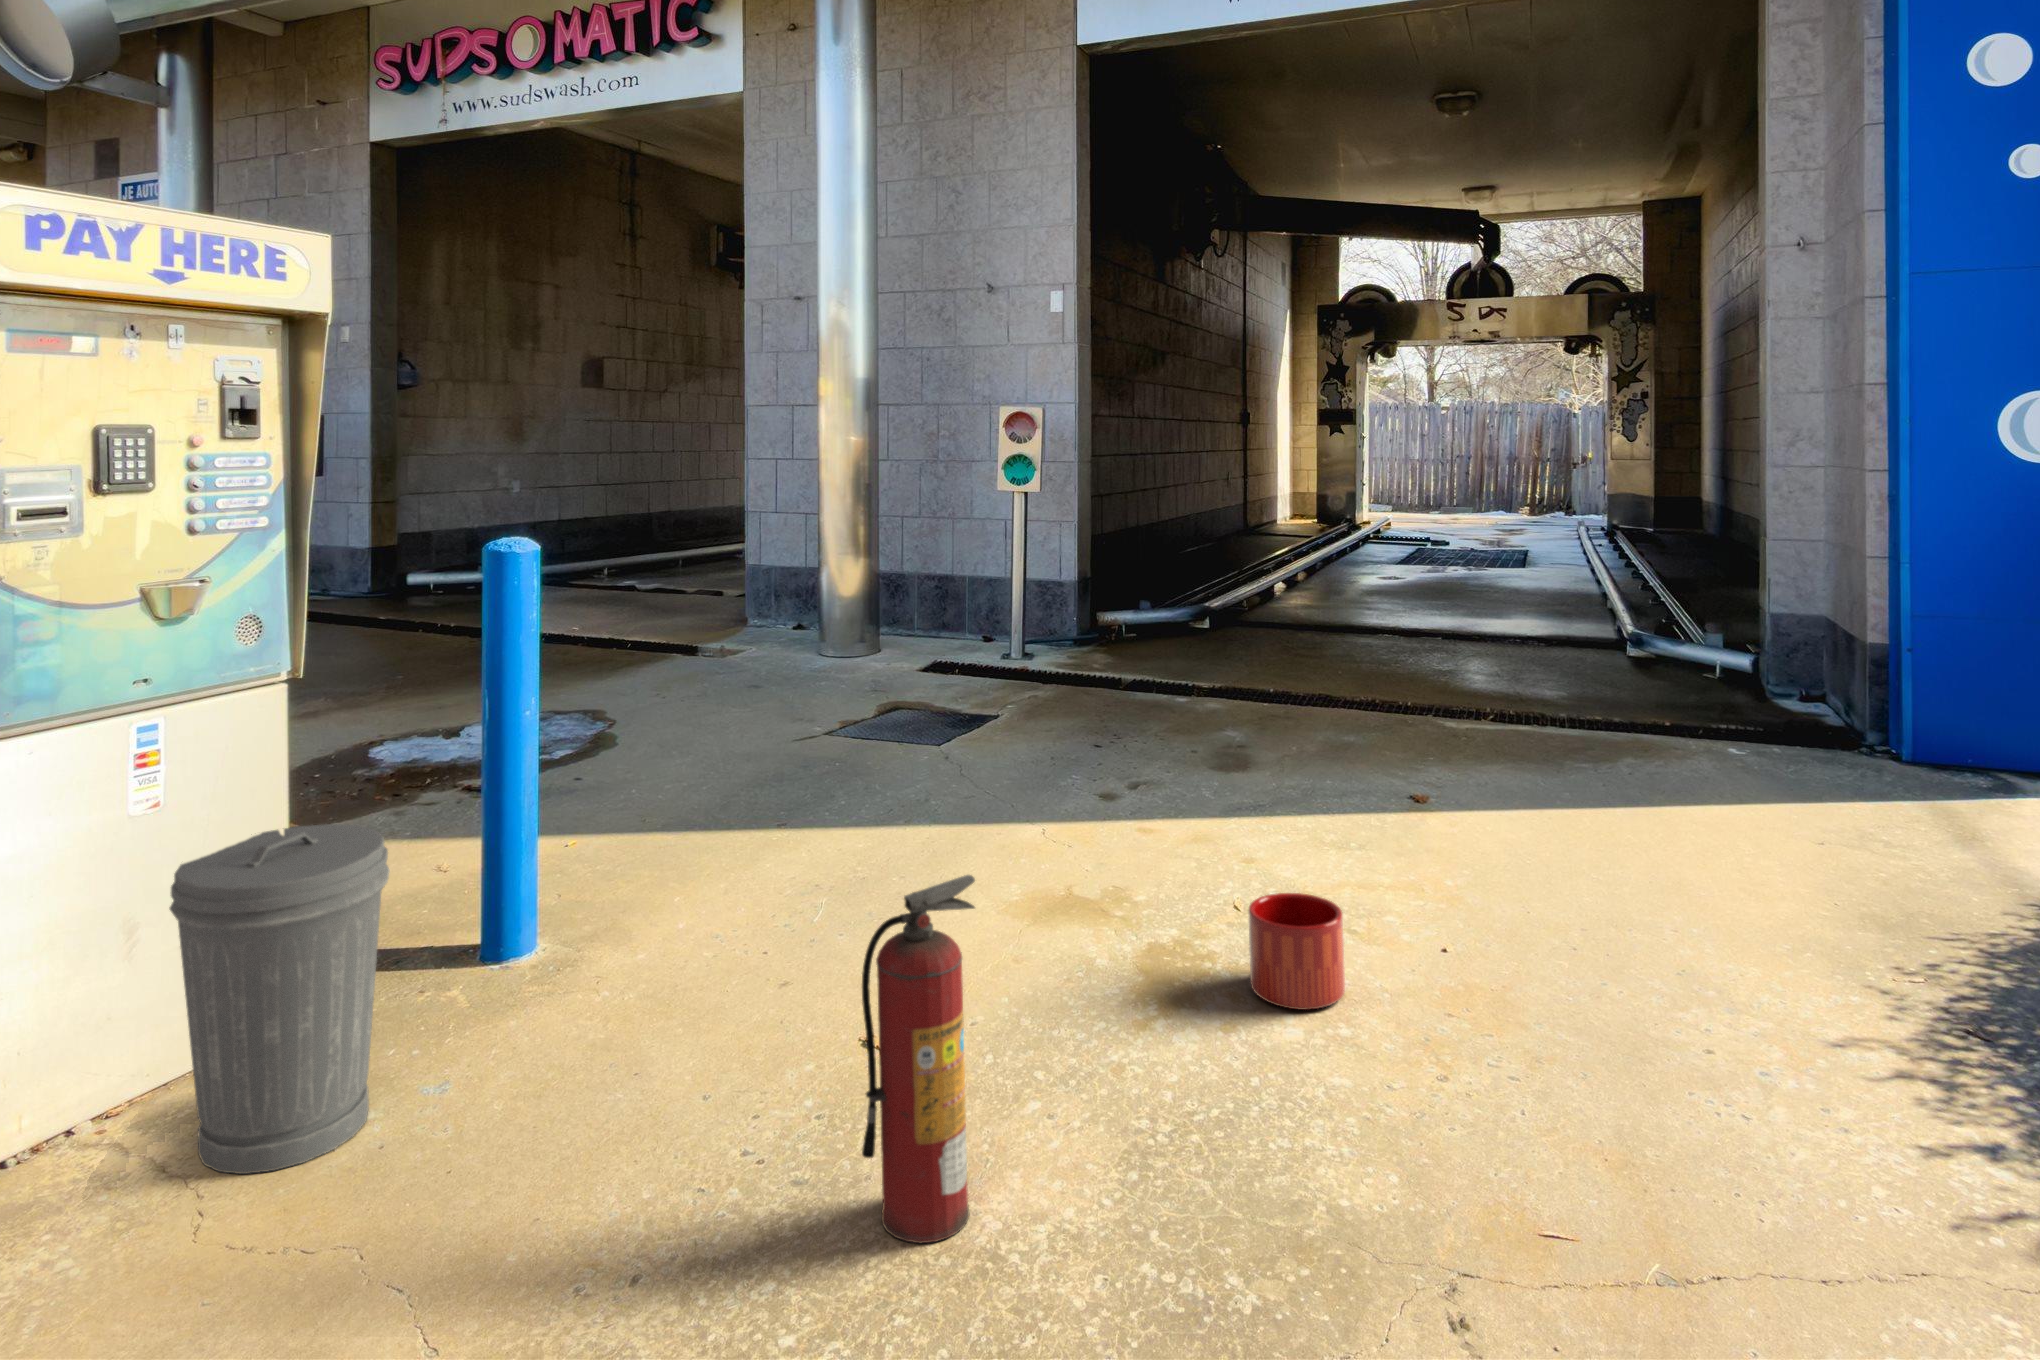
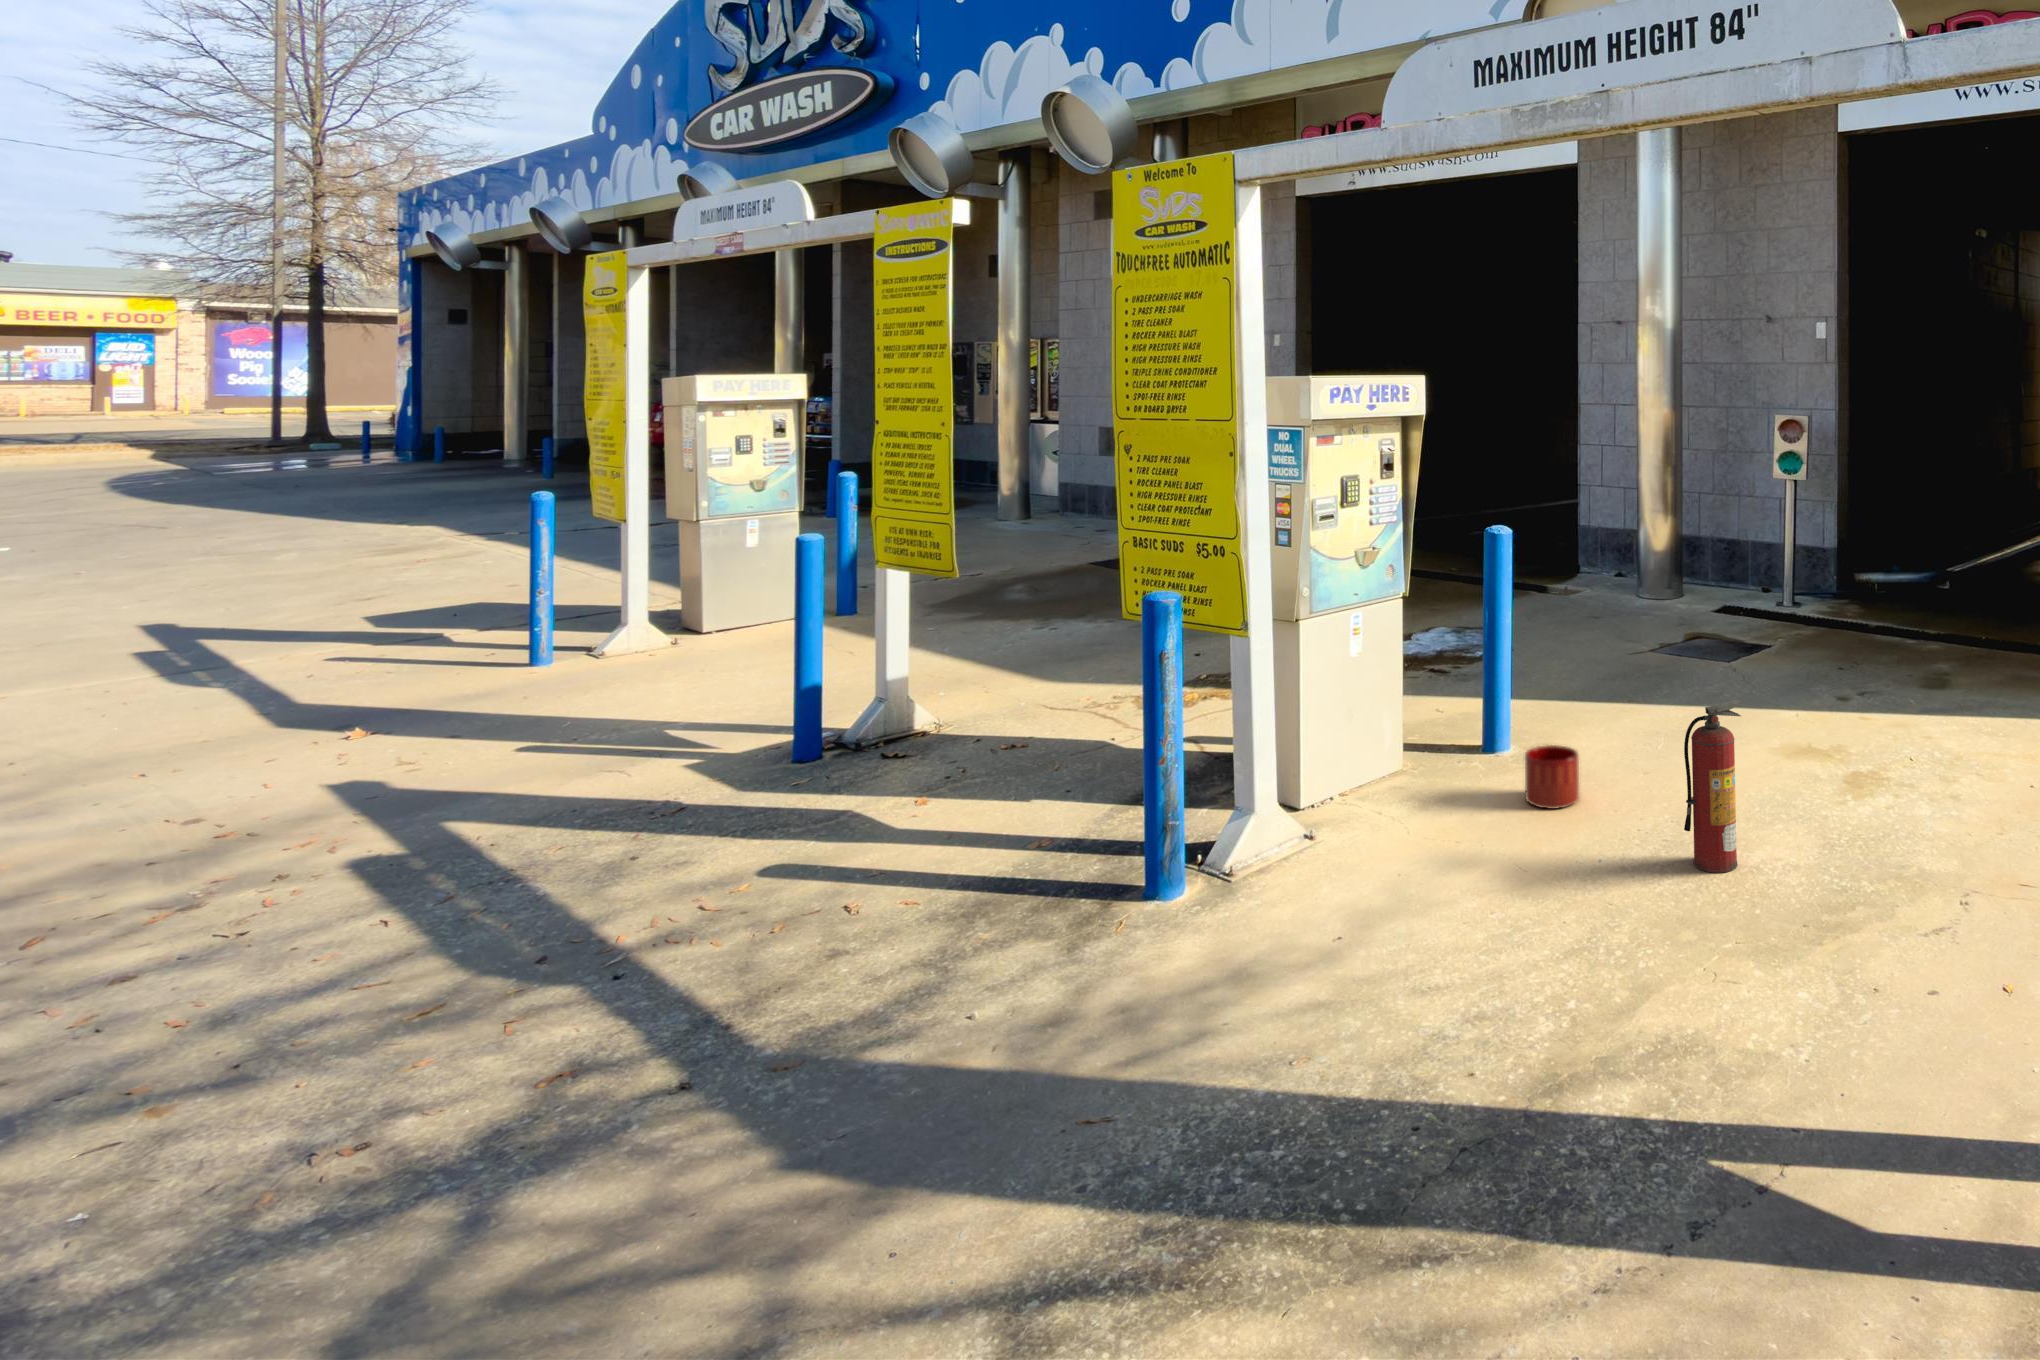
trash can: present [169,824,390,1174] -> none [1343,664,1442,824]
planter: present [1248,893,1345,1010] -> present [1525,745,1579,809]

